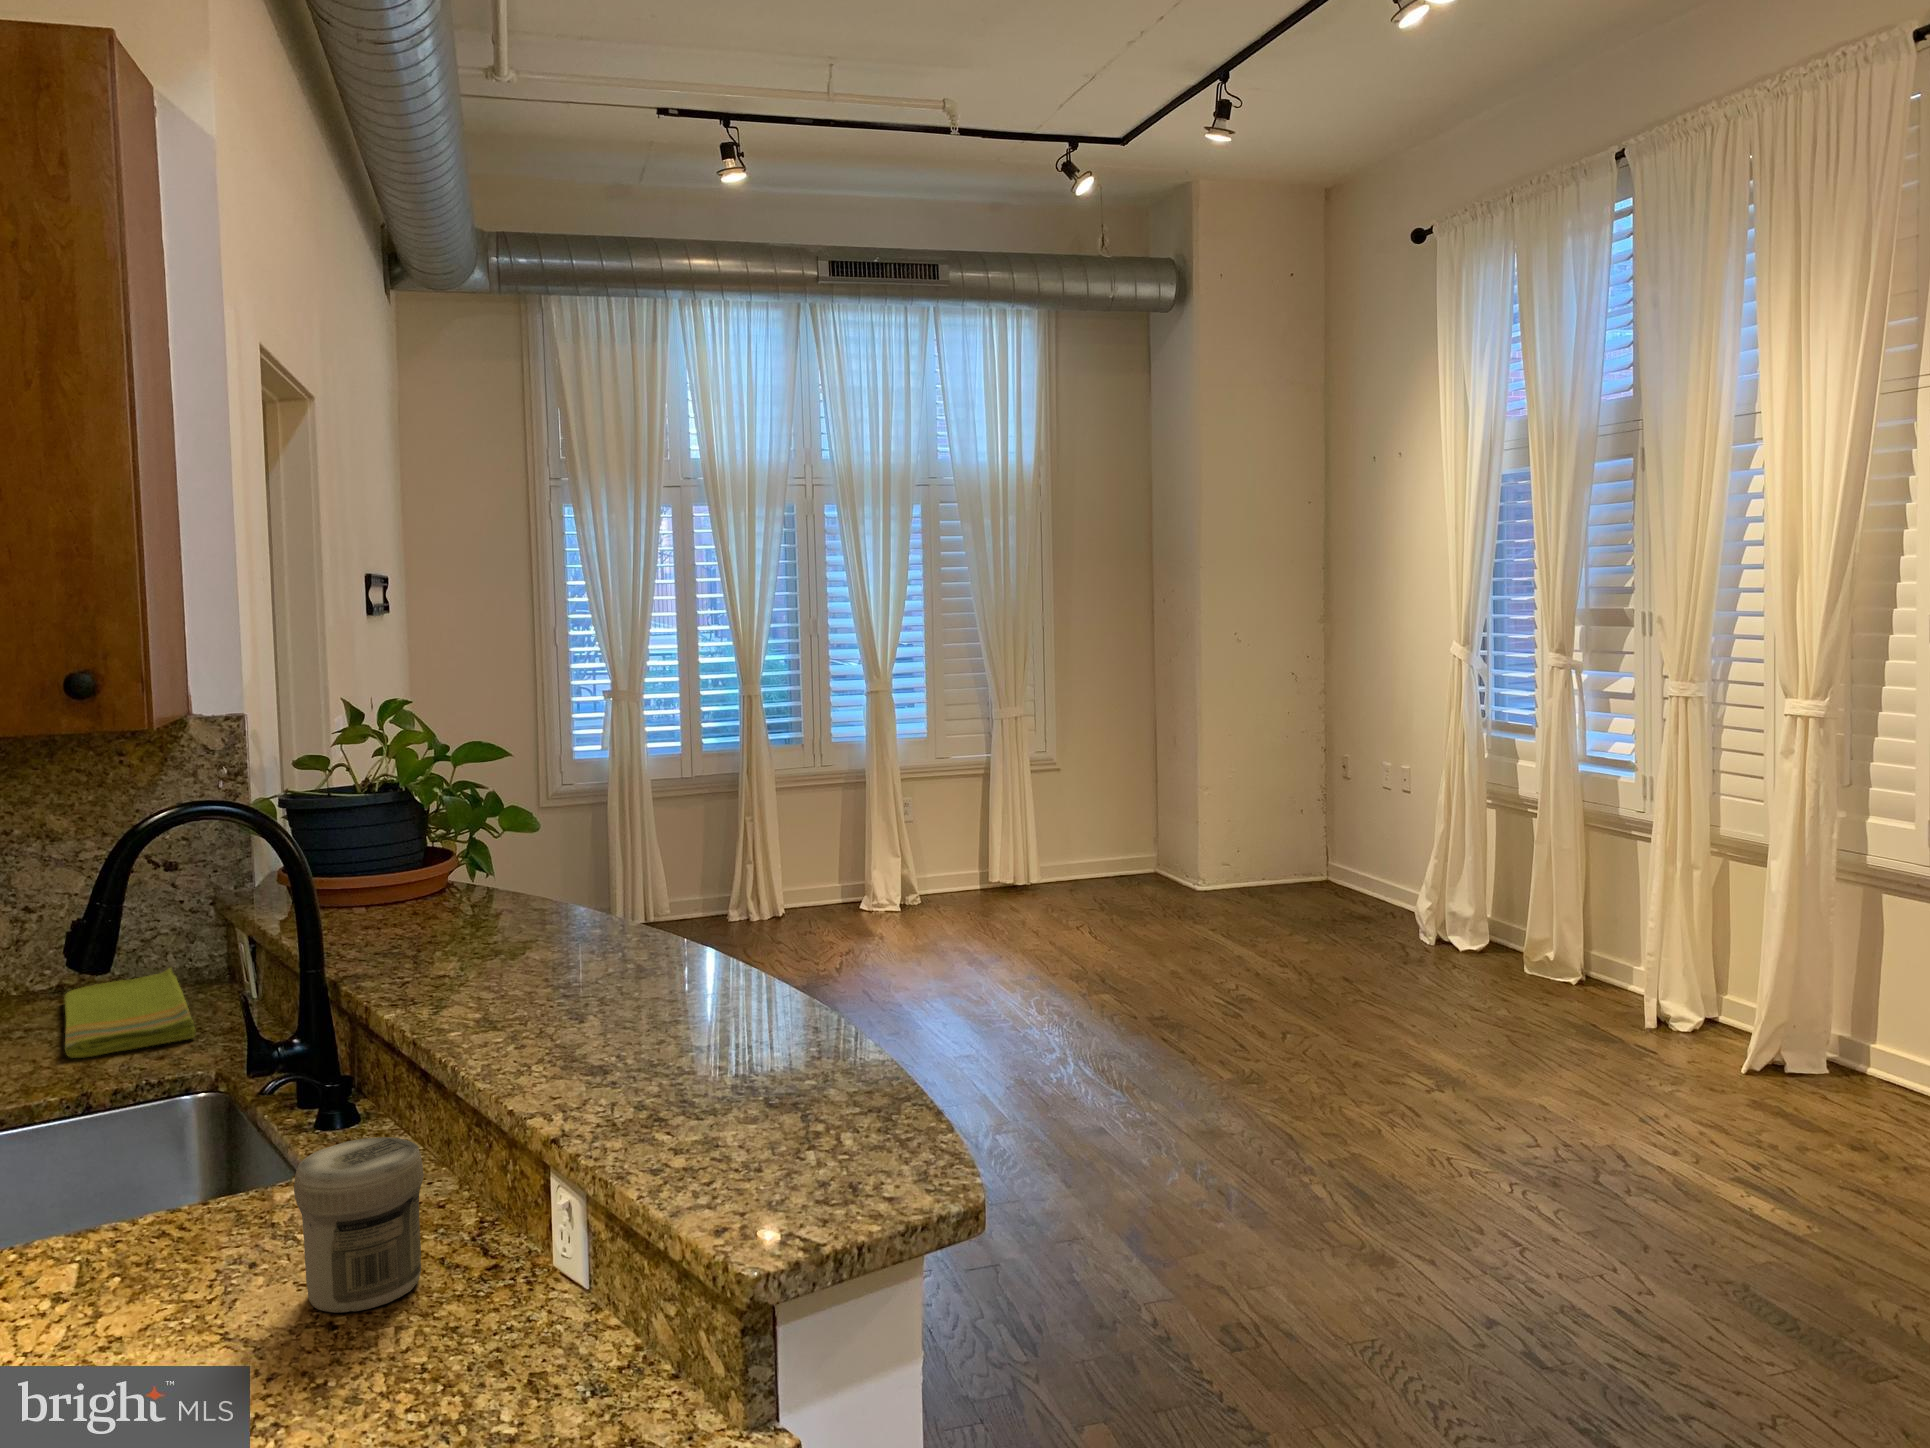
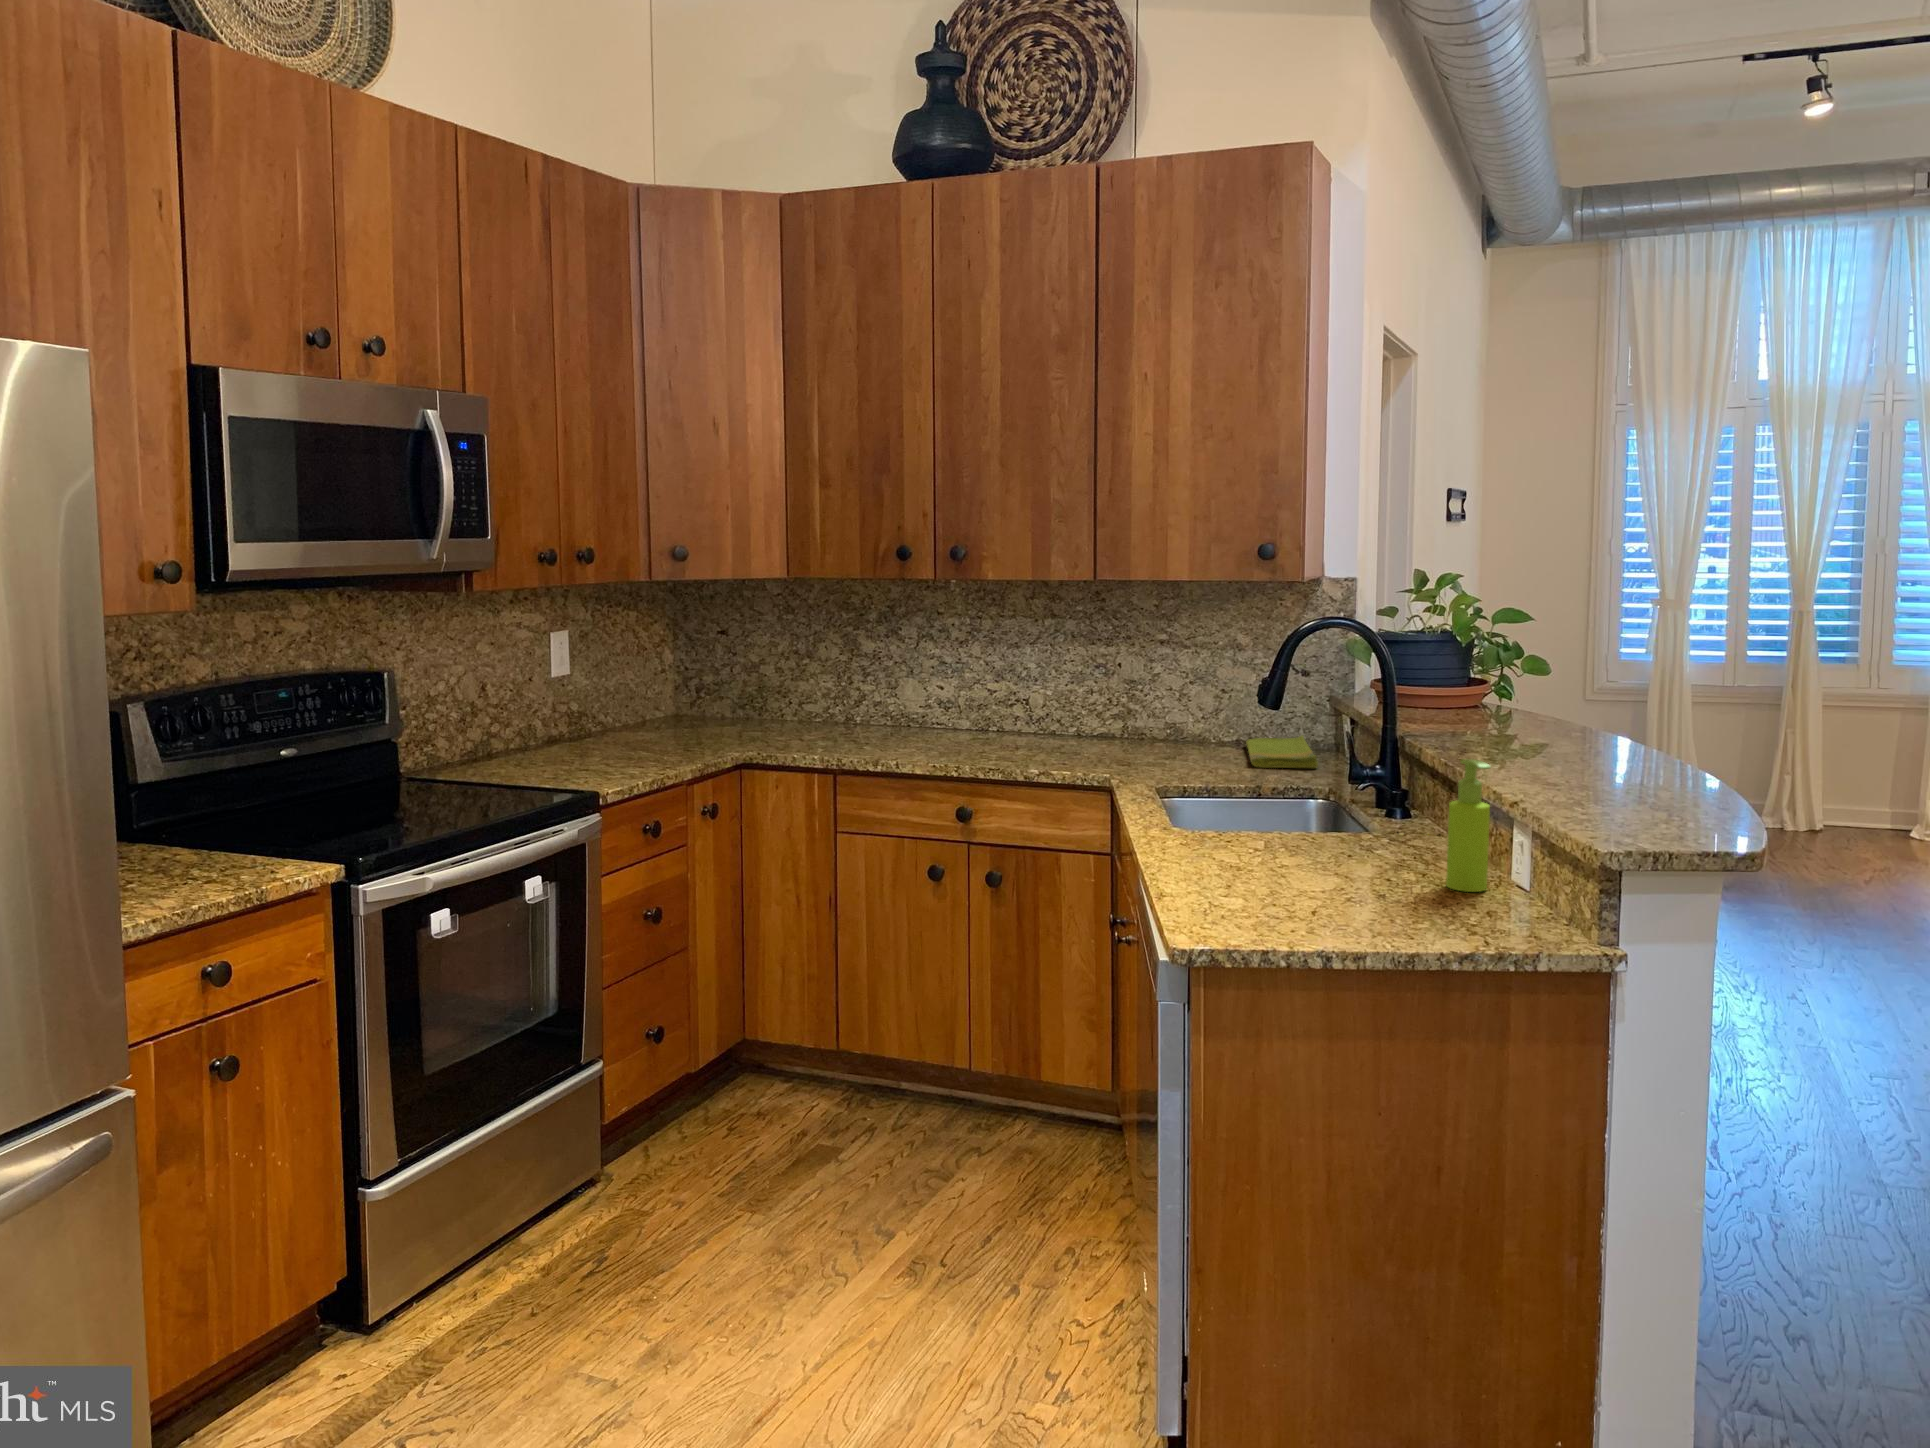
soap dispenser: none [444,1097,527,1360] -> present [1446,759,1490,892]
jar: present [294,1137,423,1313] -> none [1375,787,1440,868]

